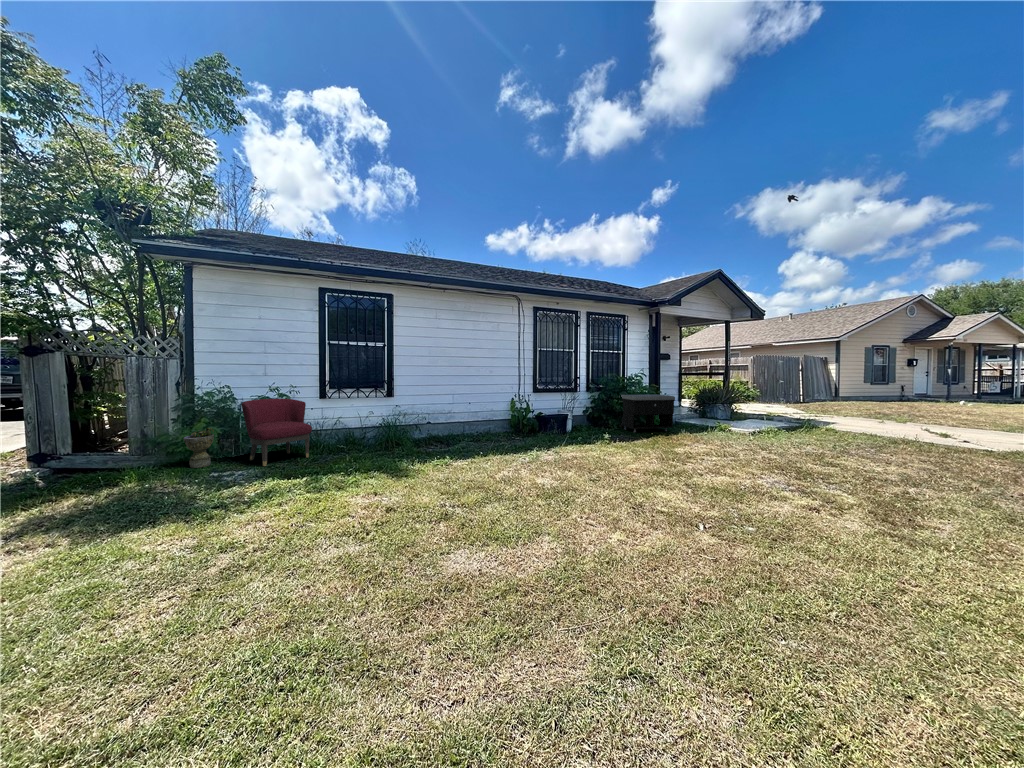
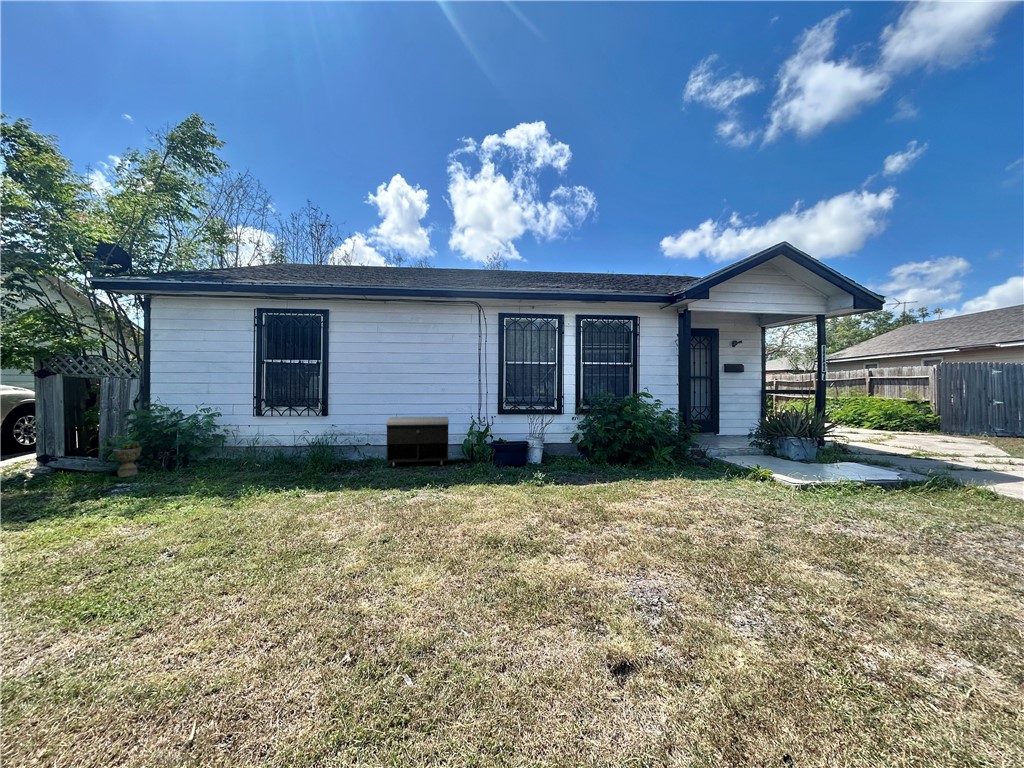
storage bench: present [619,395,675,432] -> present [386,417,449,466]
chair: present [242,399,312,466] -> none [157,416,224,480]

